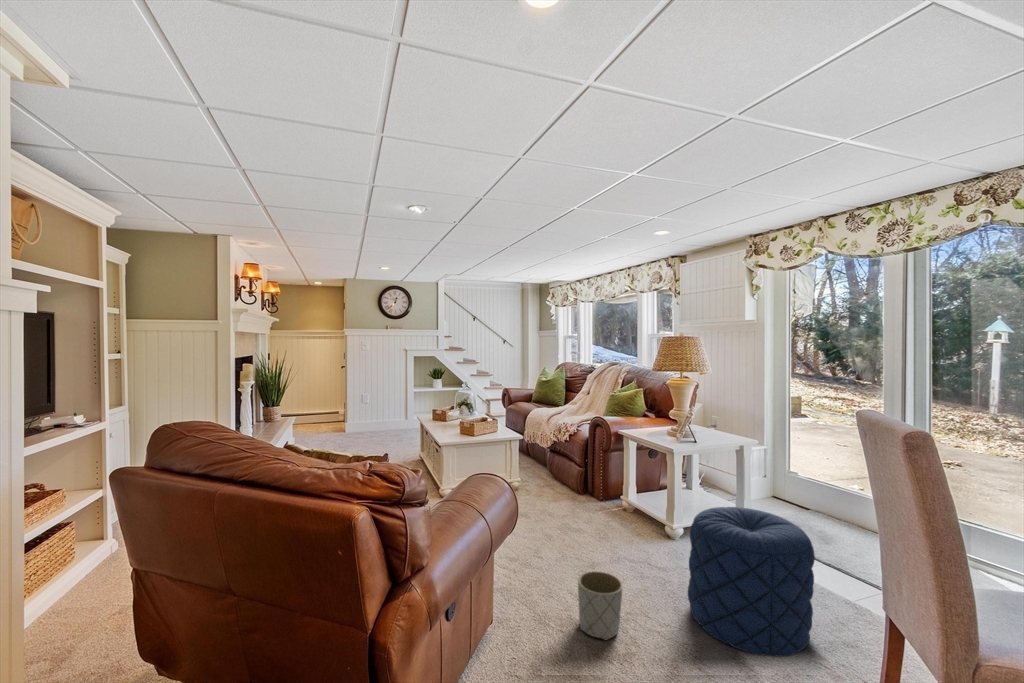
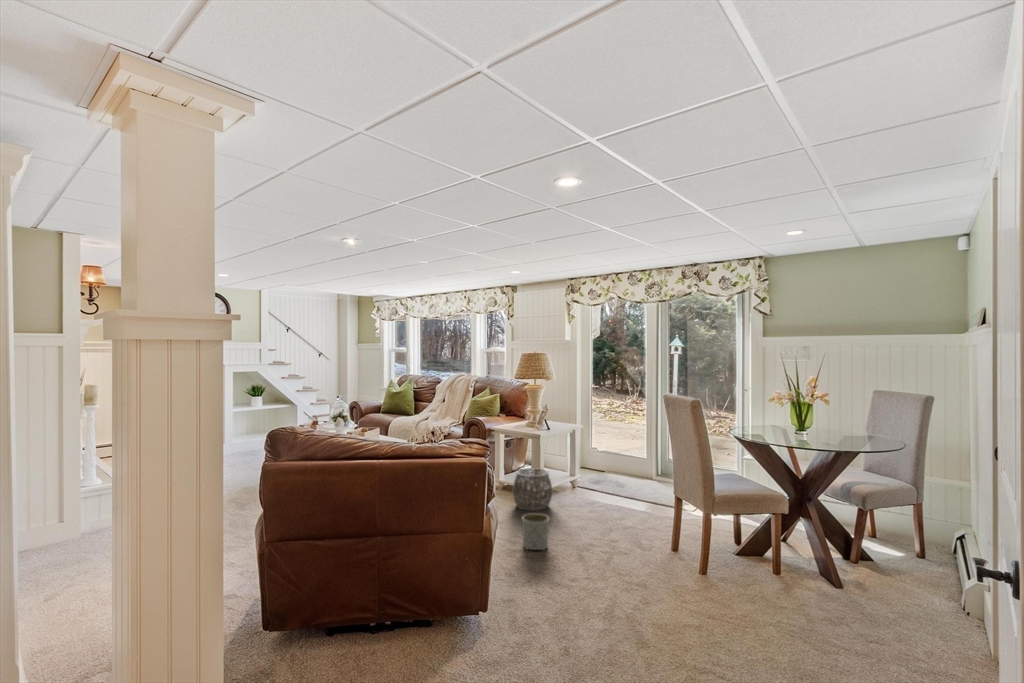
woven basket: none [620,494,680,560] -> present [513,468,552,511]
pouf: present [688,507,815,657] -> none [573,462,639,538]

